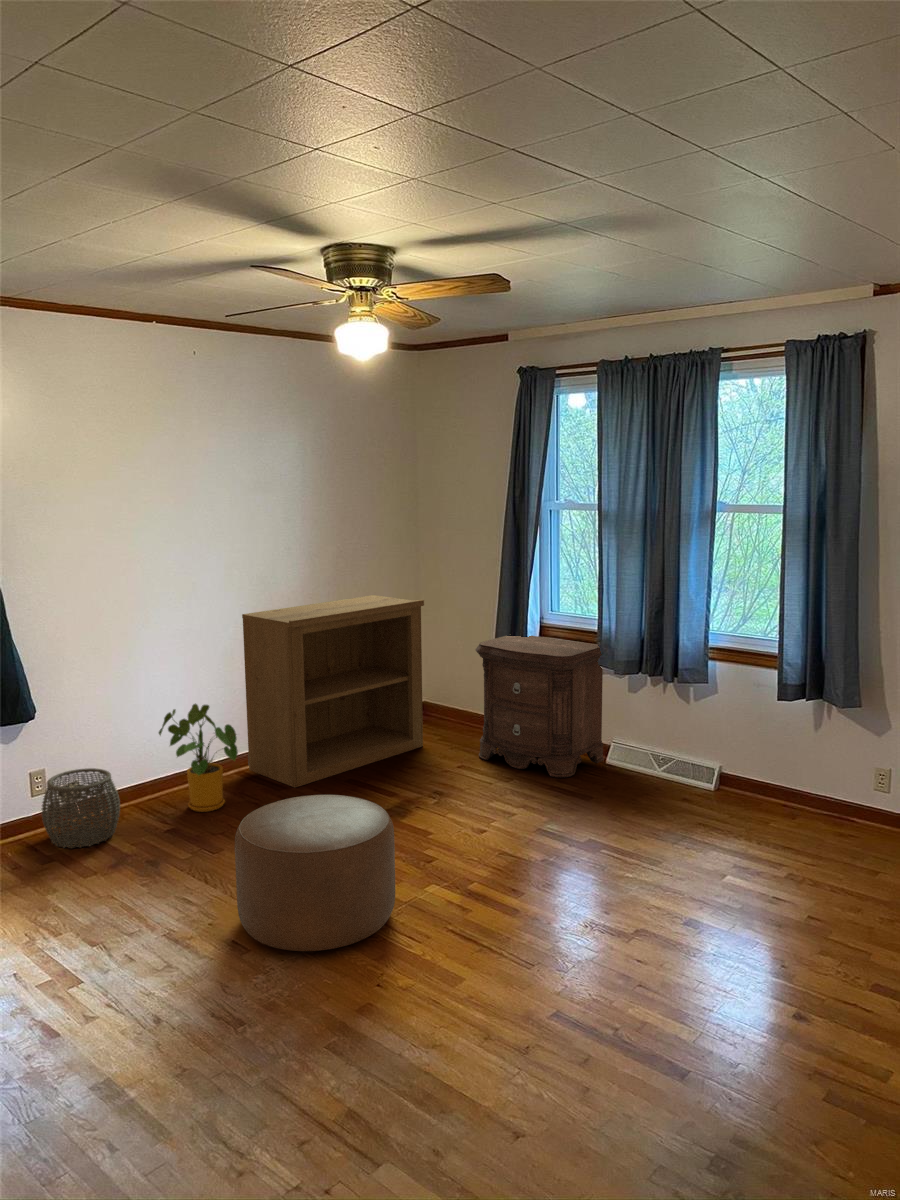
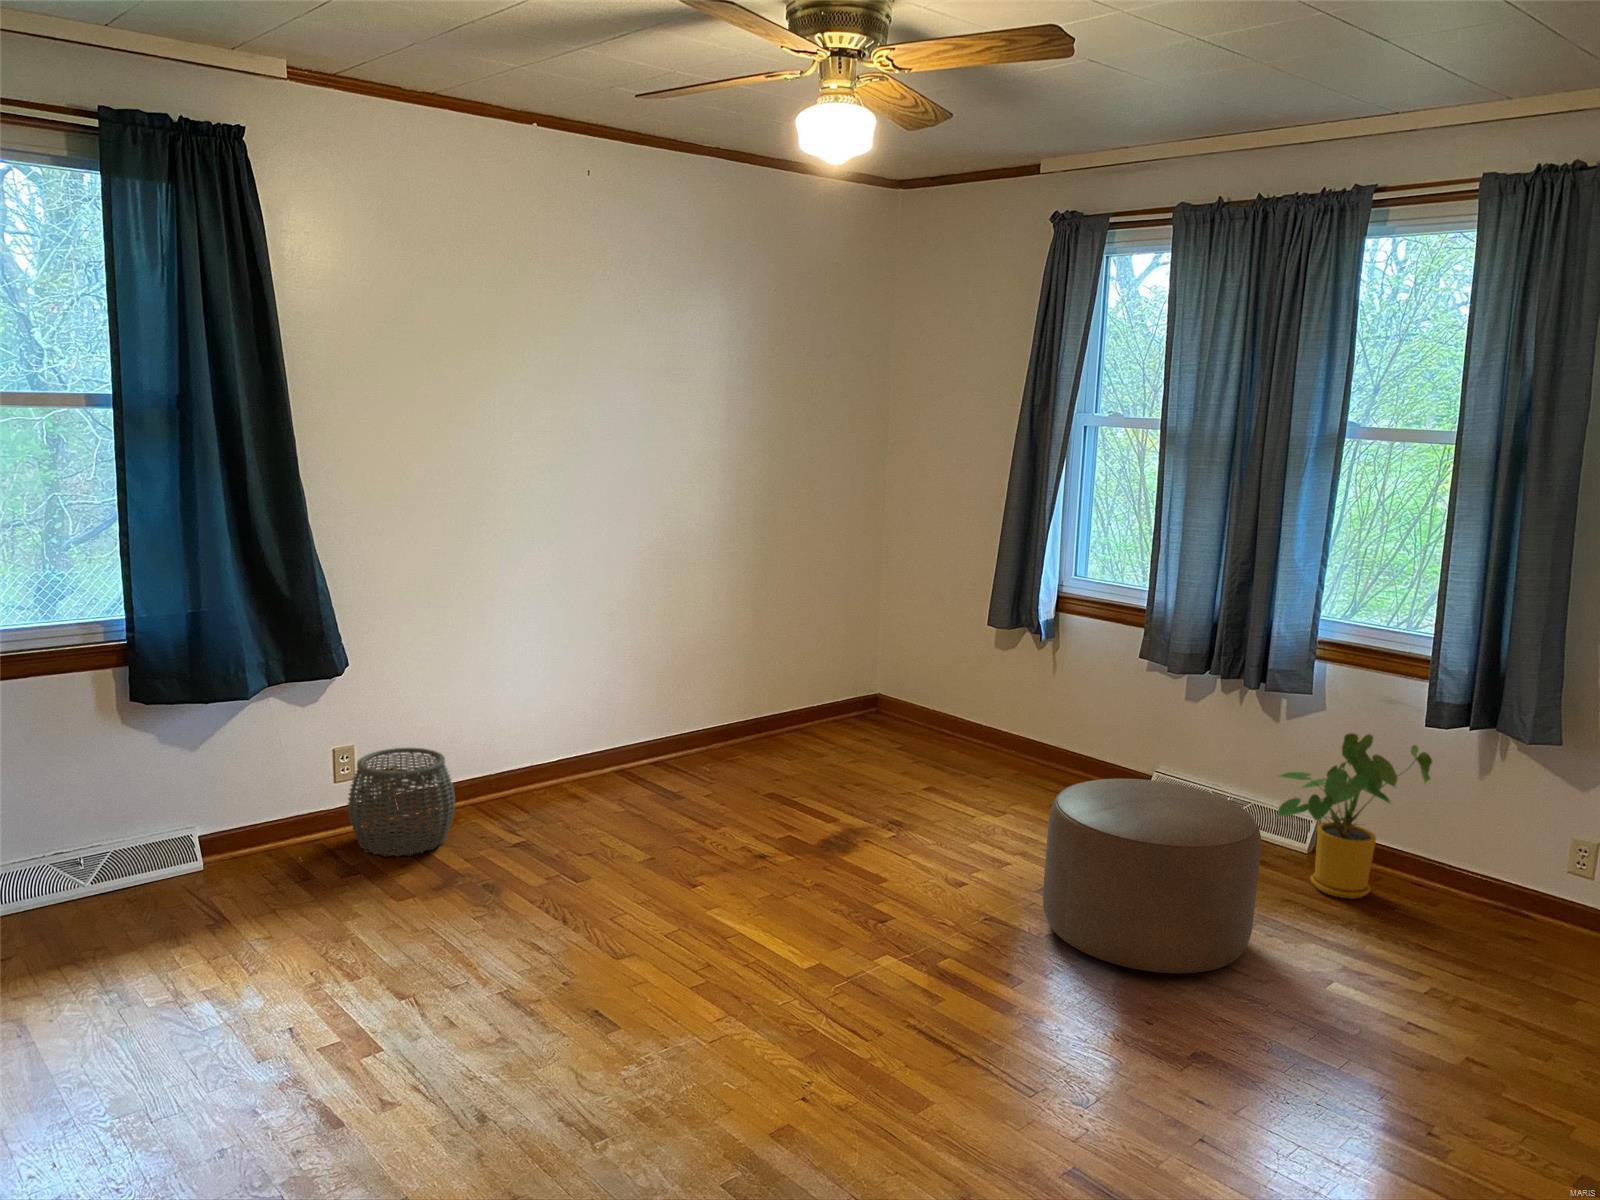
bookshelf: present [242,595,424,787] -> none [635,537,894,797]
nightstand: present [475,636,604,778] -> none [958,604,1159,814]
house plant: present [159,704,238,812] -> present [1278,733,1432,899]
ottoman: present [235,795,395,951] -> present [1043,778,1261,973]

